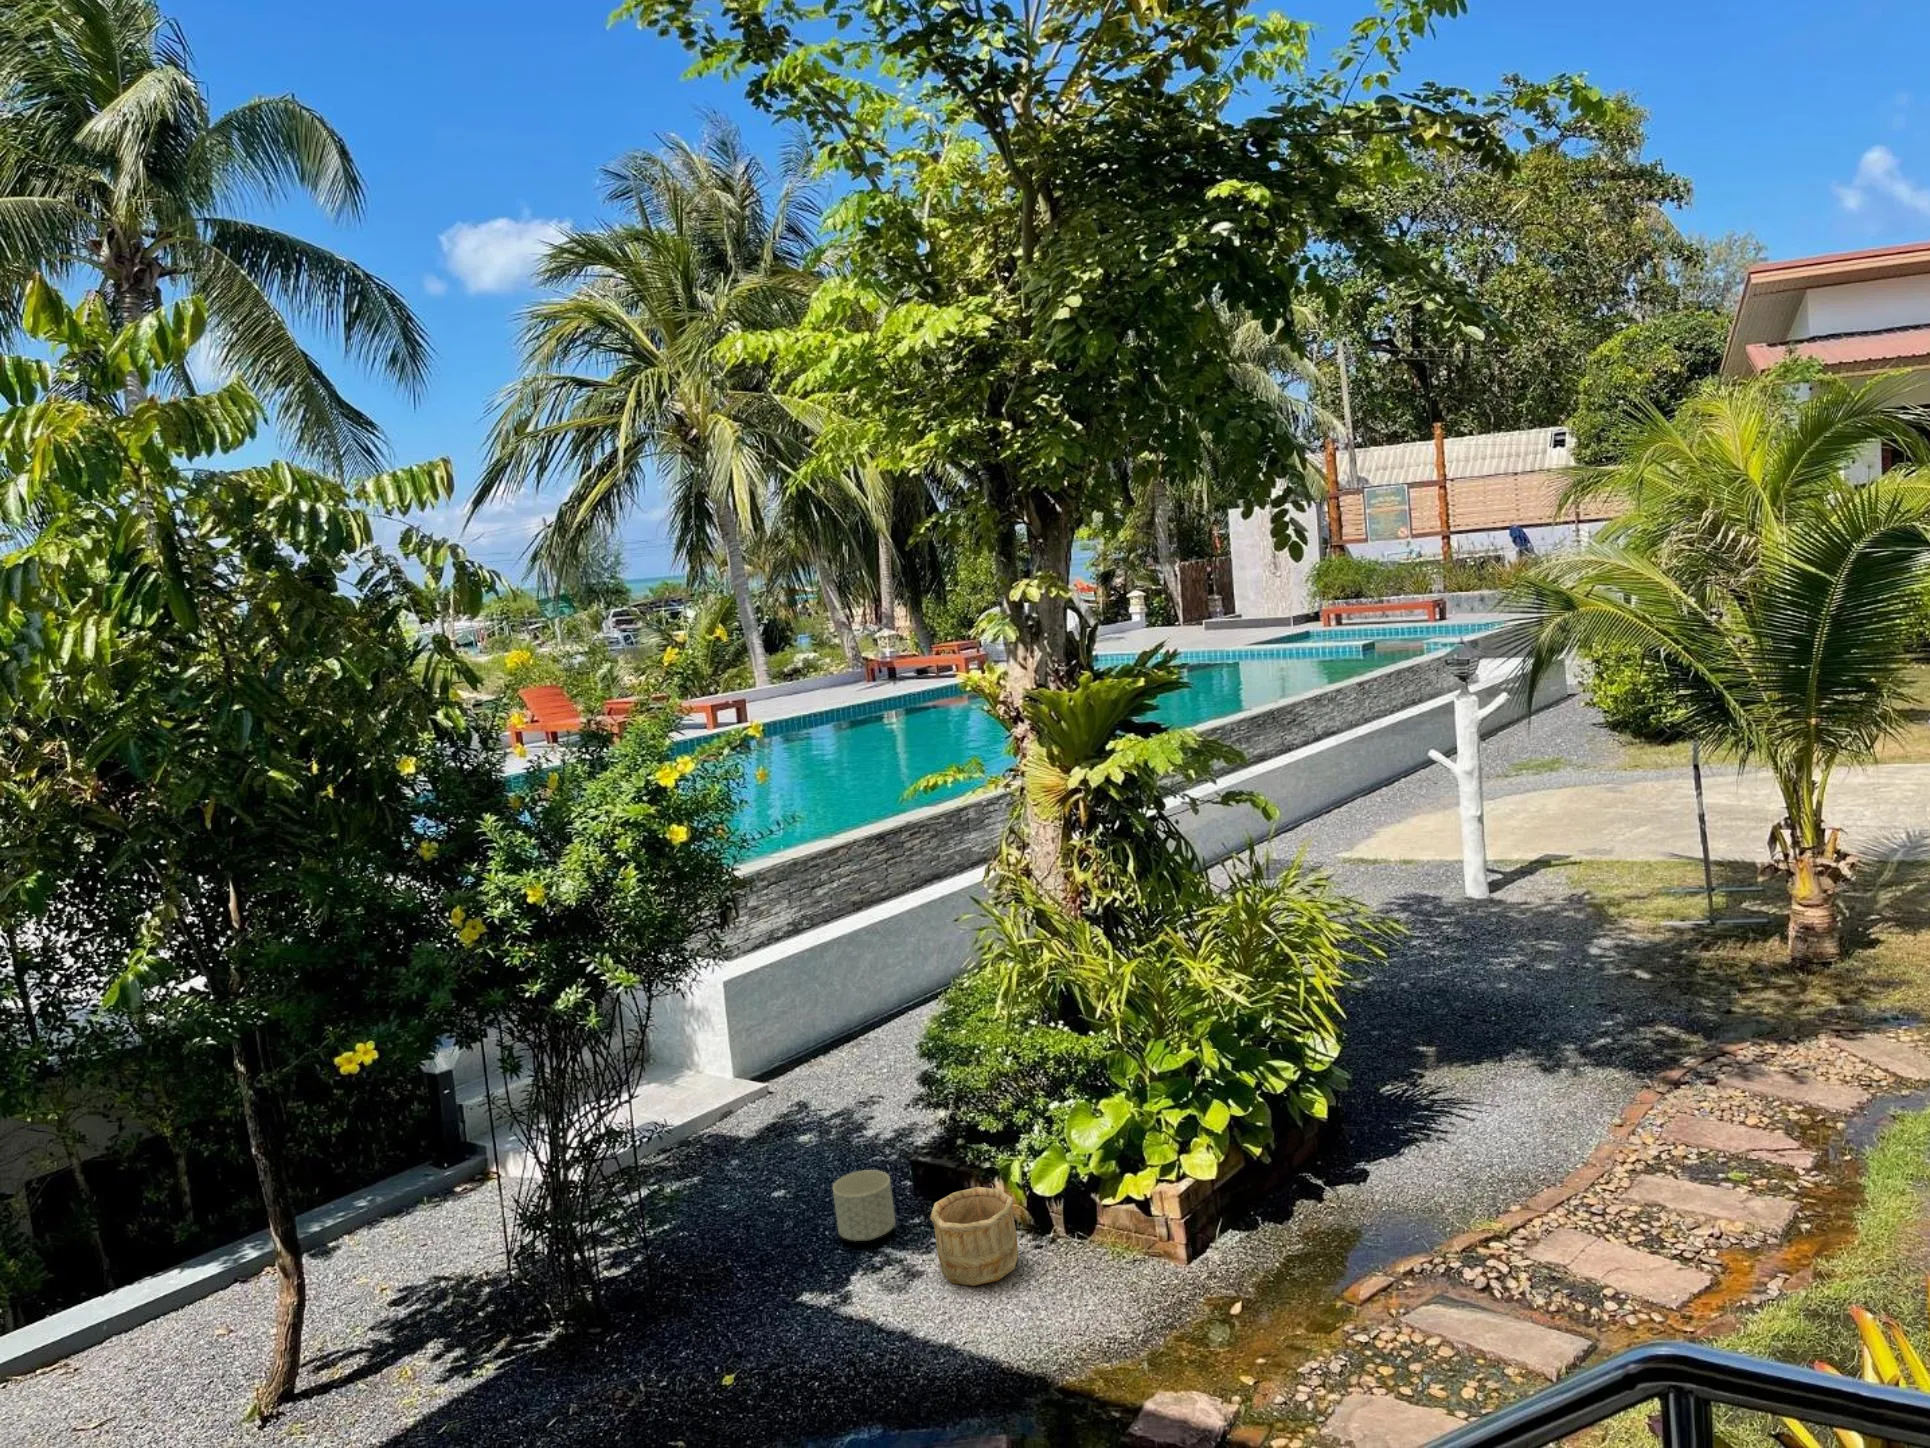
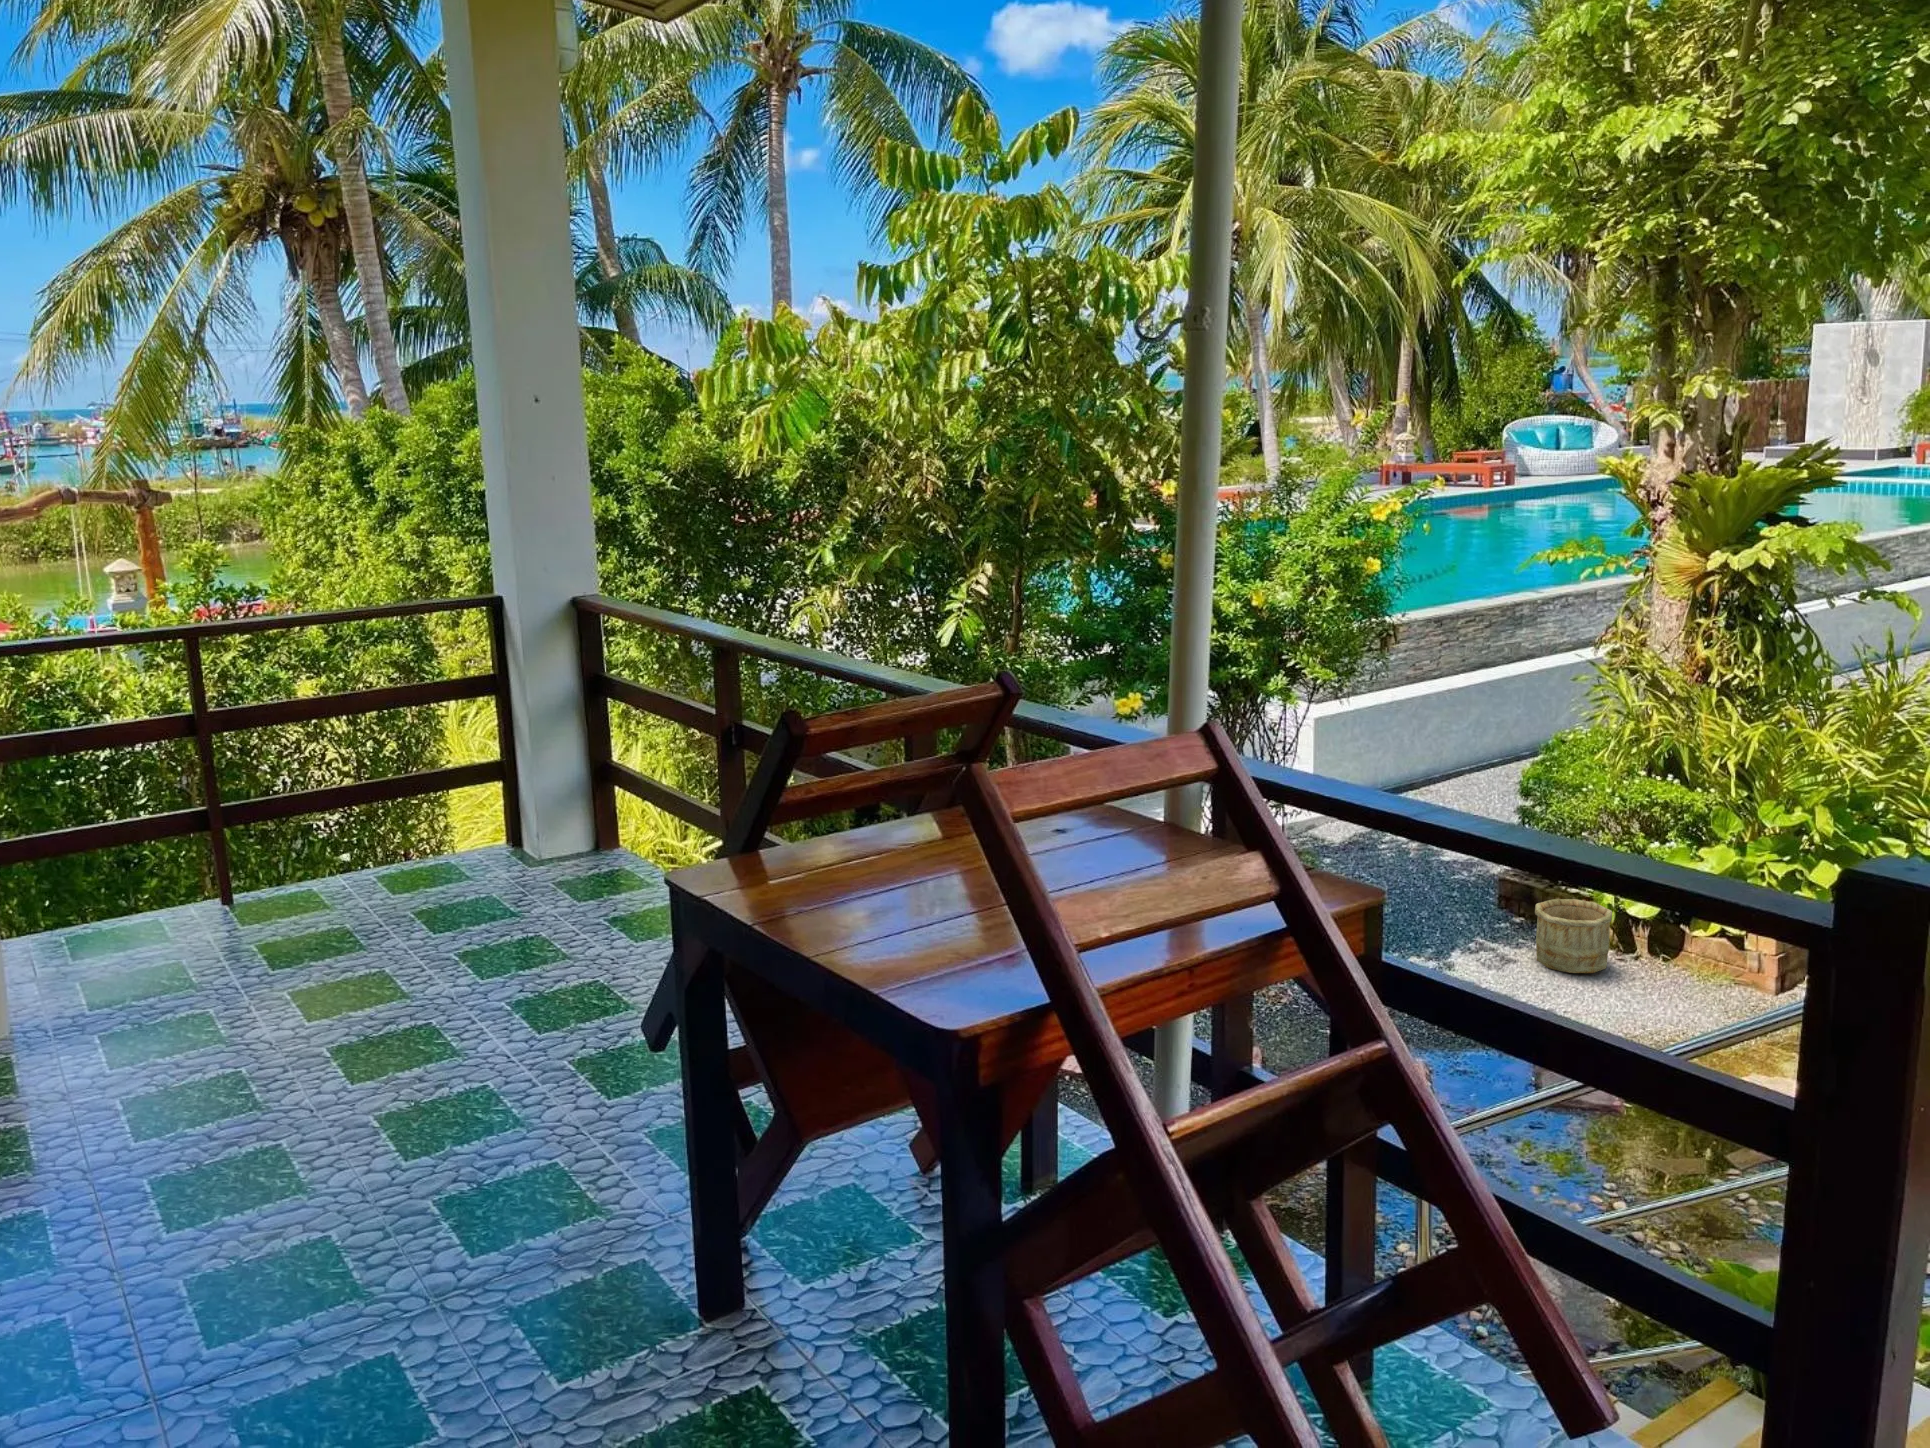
planter: present [833,1170,895,1241] -> none [1435,873,1489,929]

